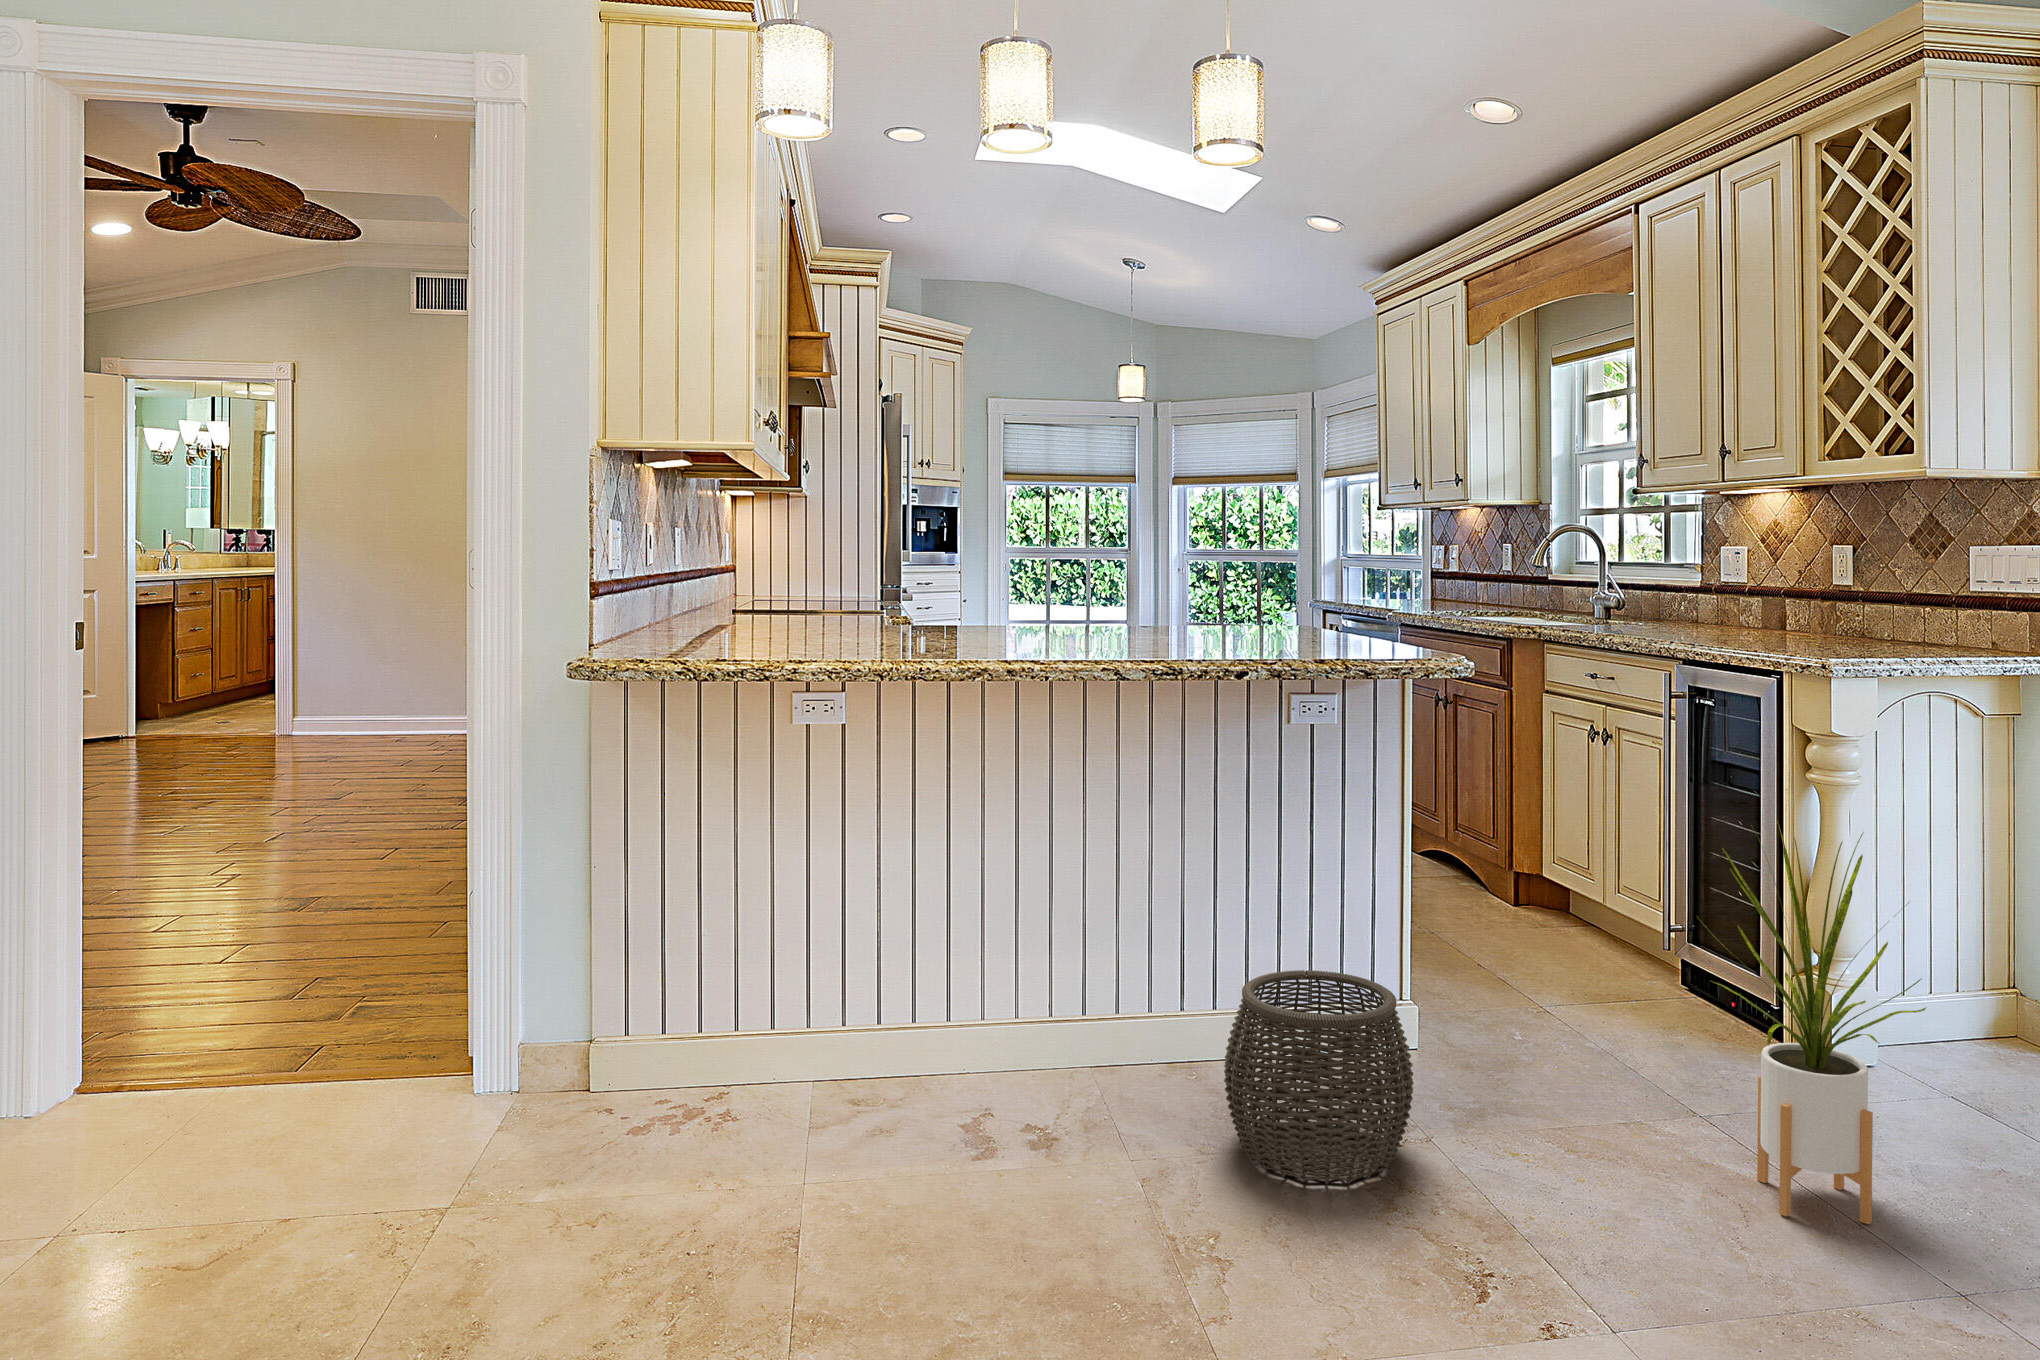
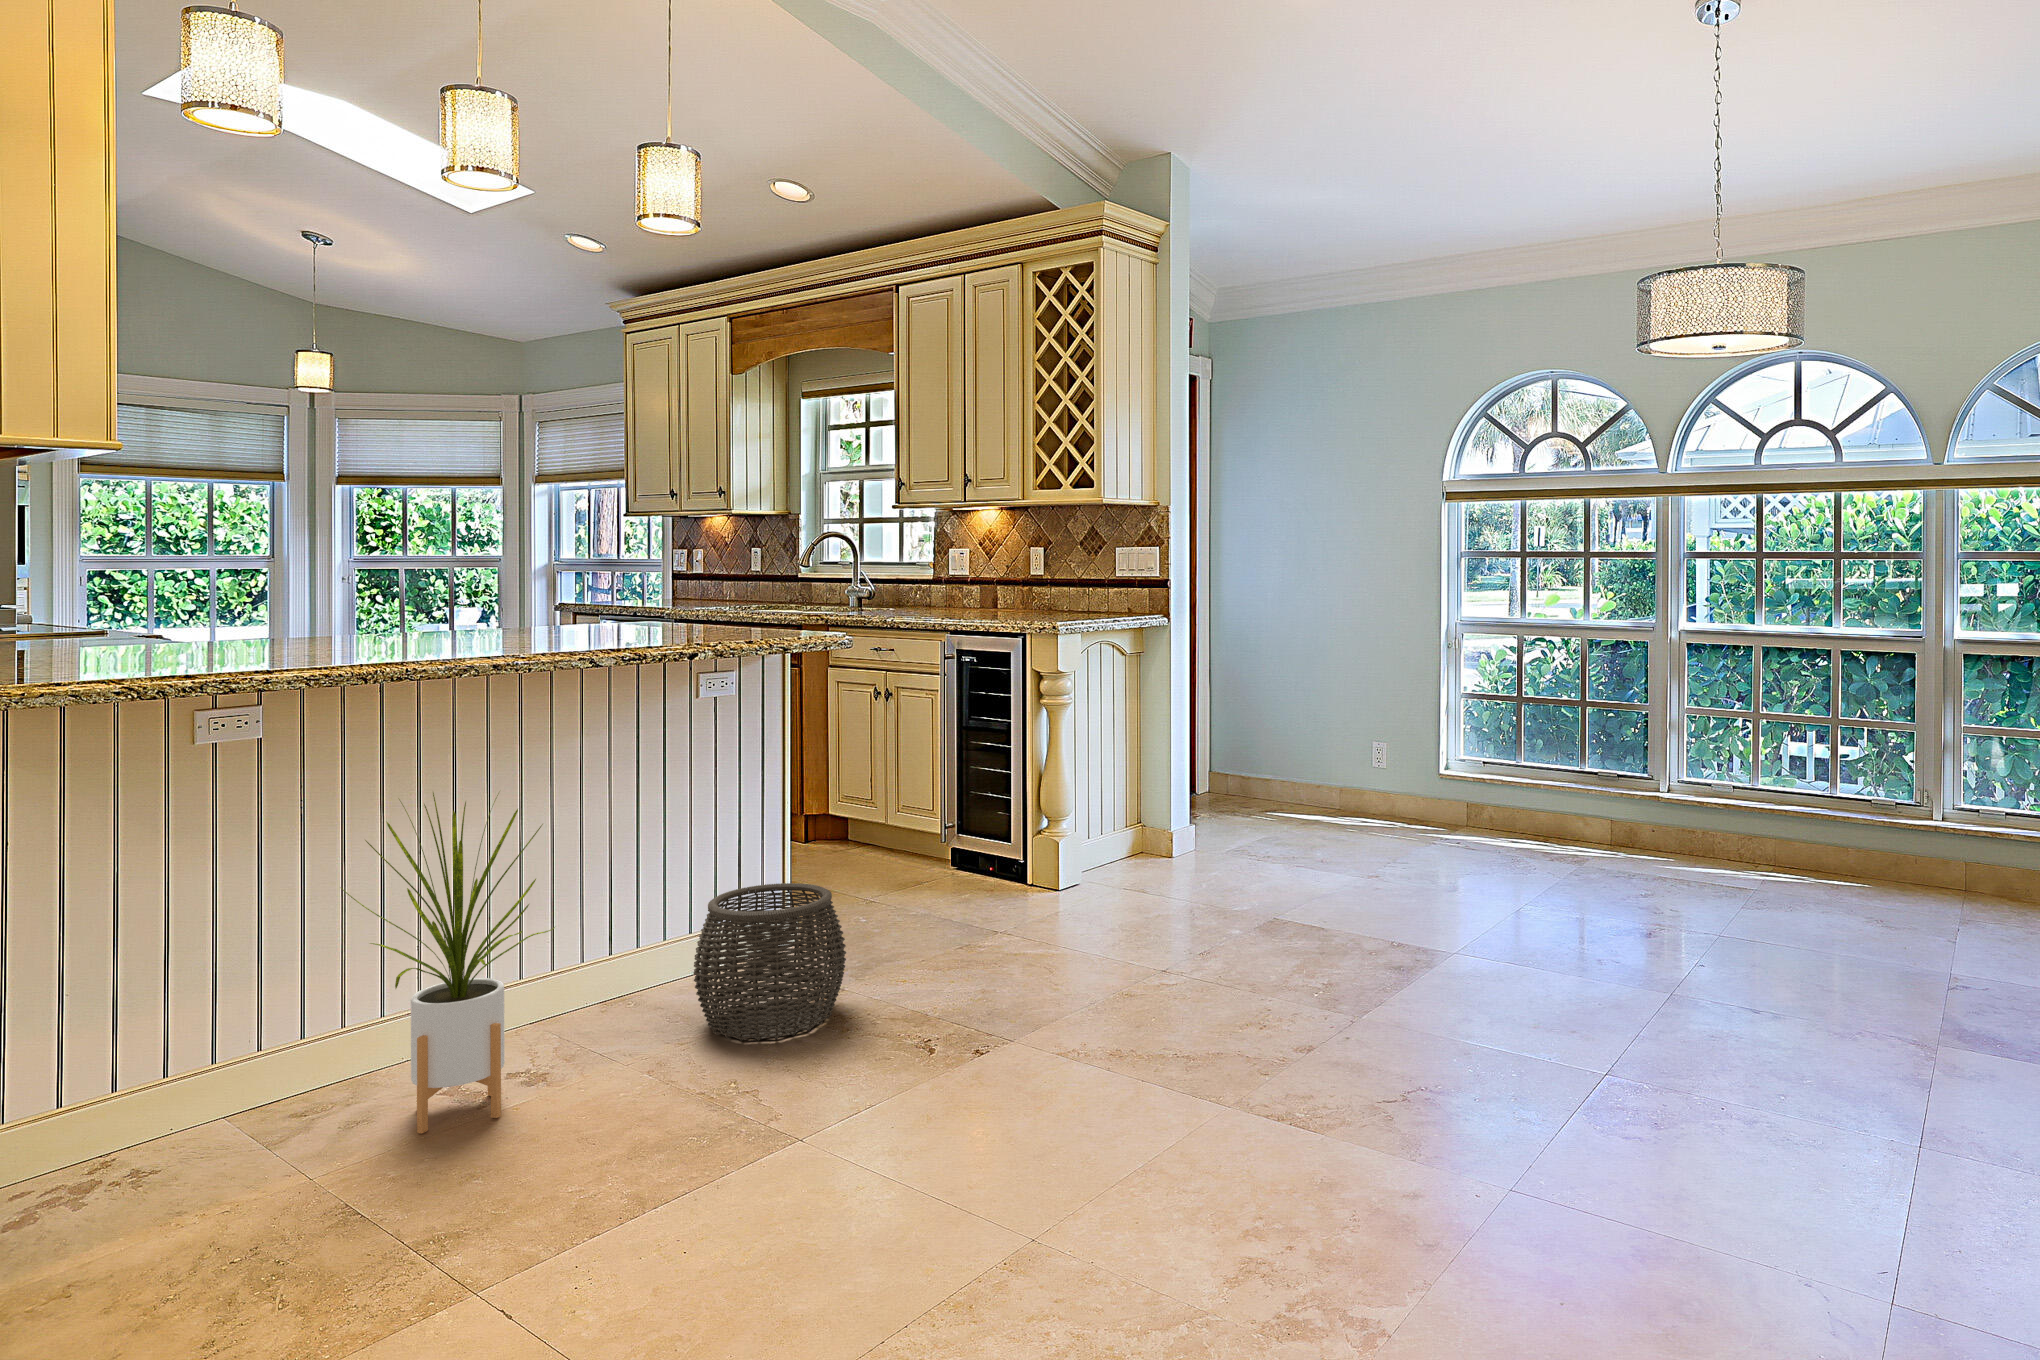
house plant: present [1697,823,1927,1224] -> present [341,793,555,1134]

